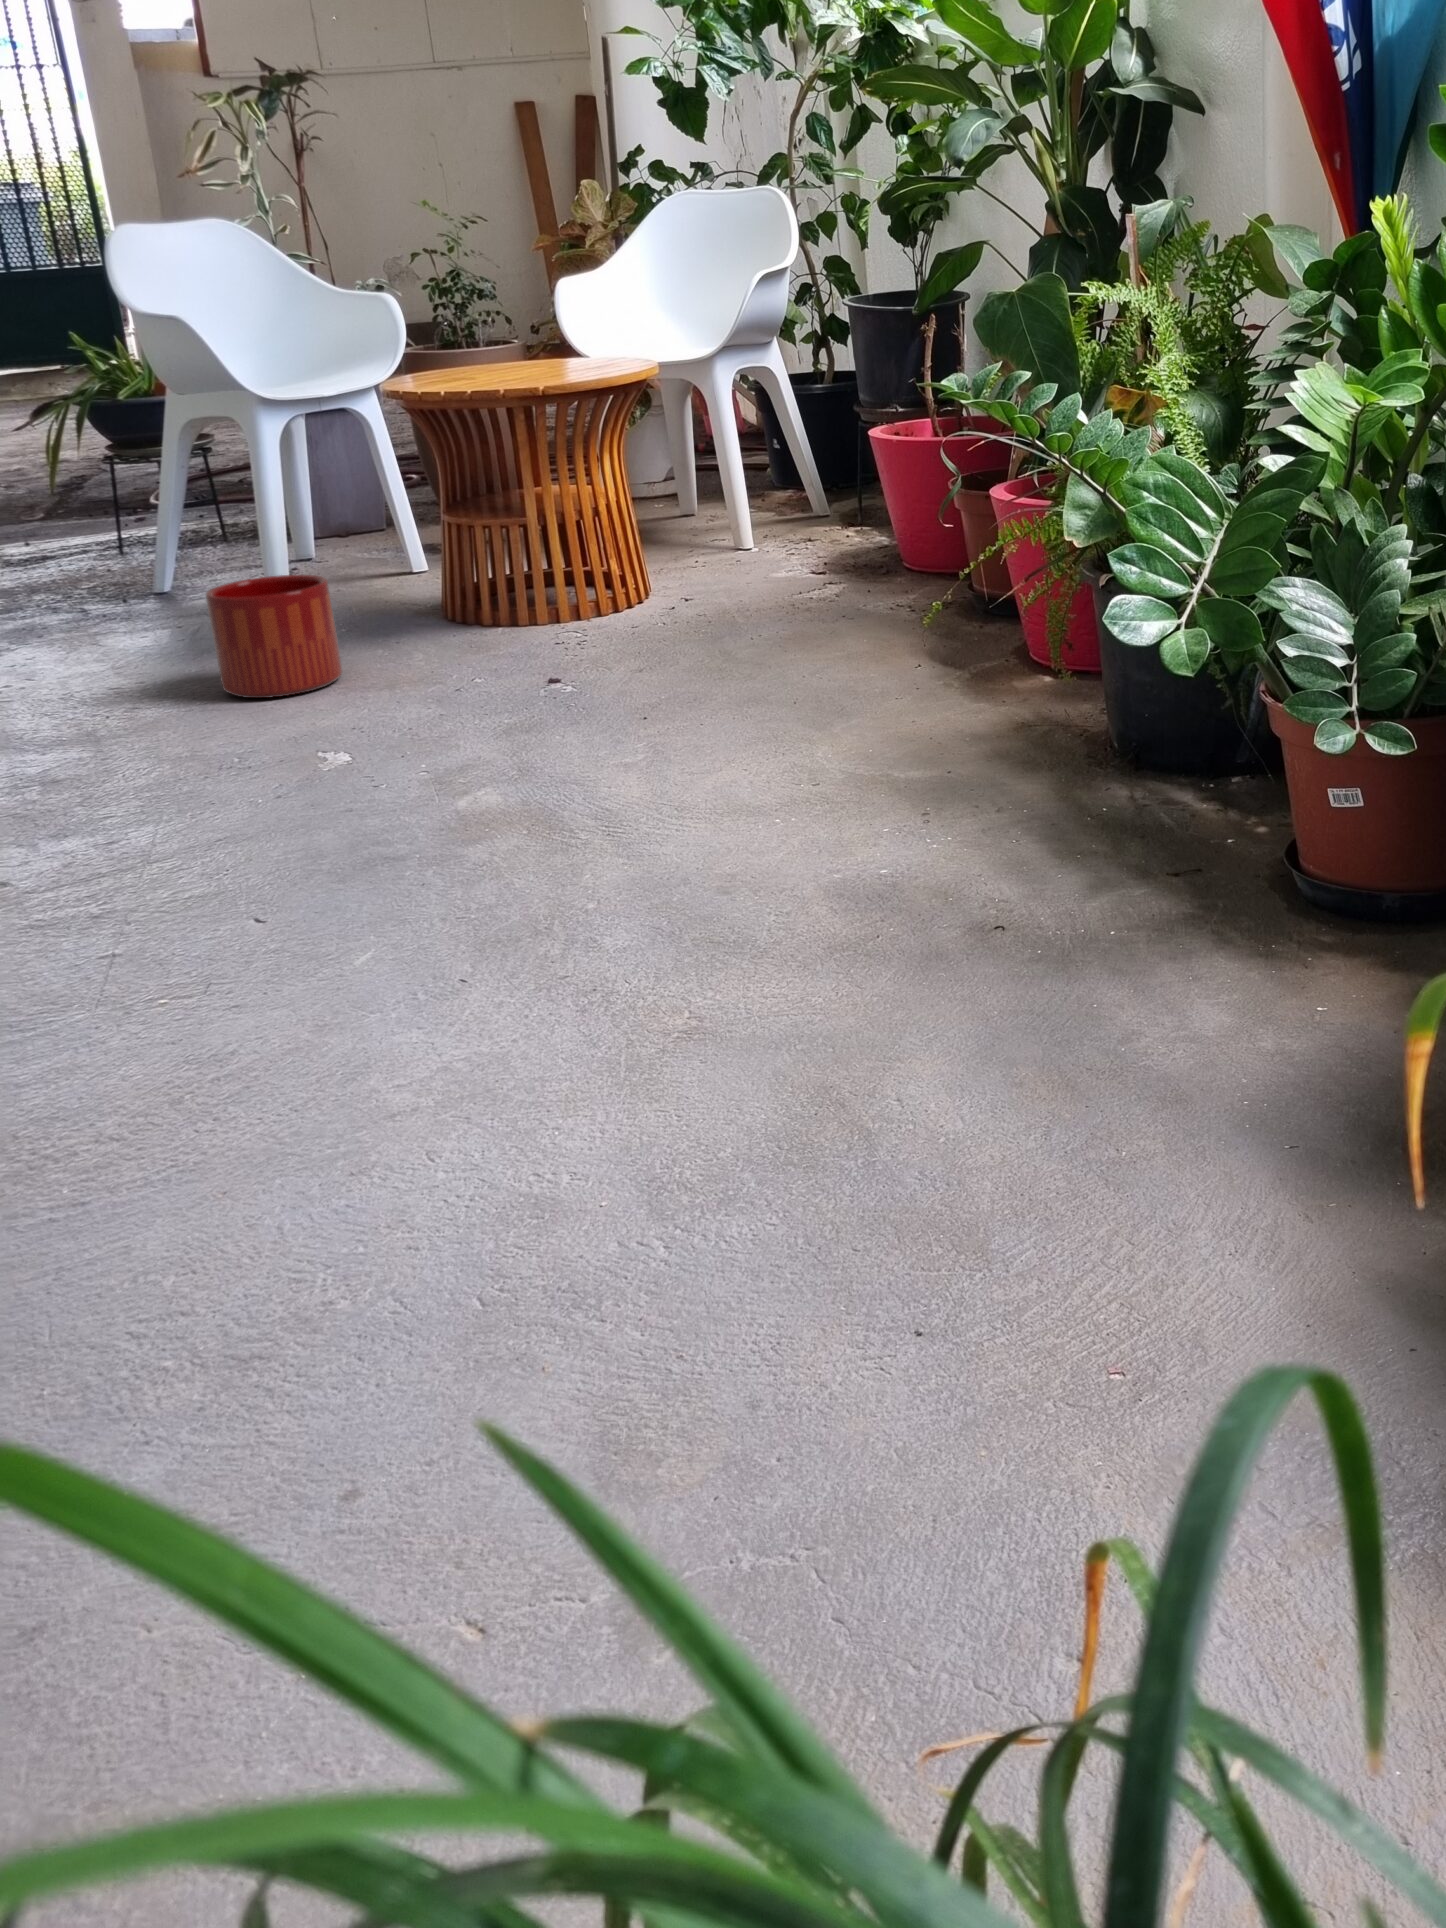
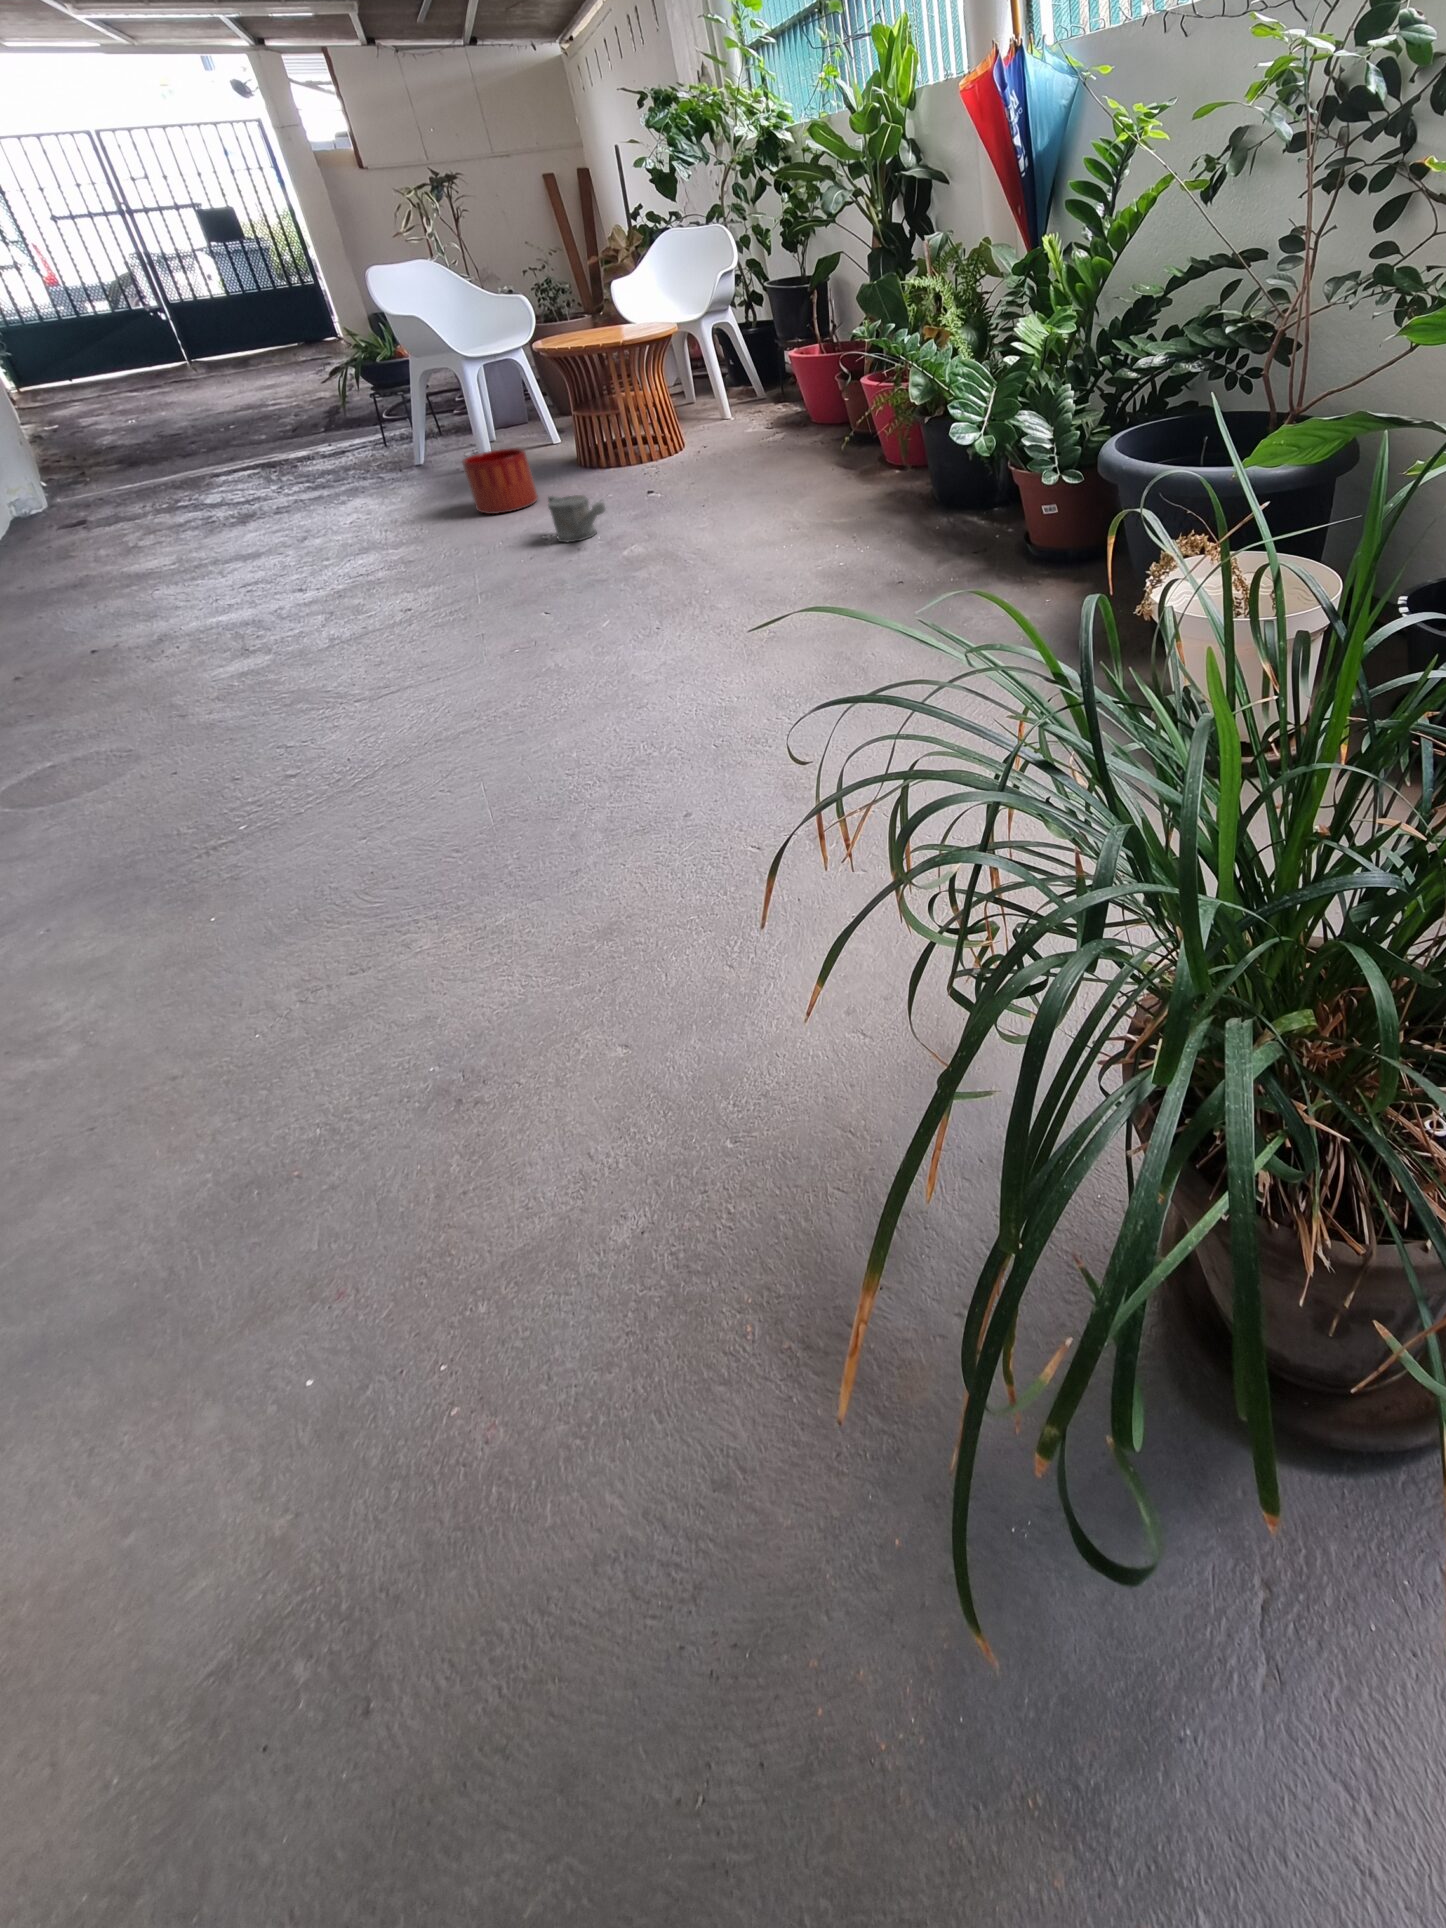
watering can: none [335,673,439,769] -> present [548,495,606,542]

